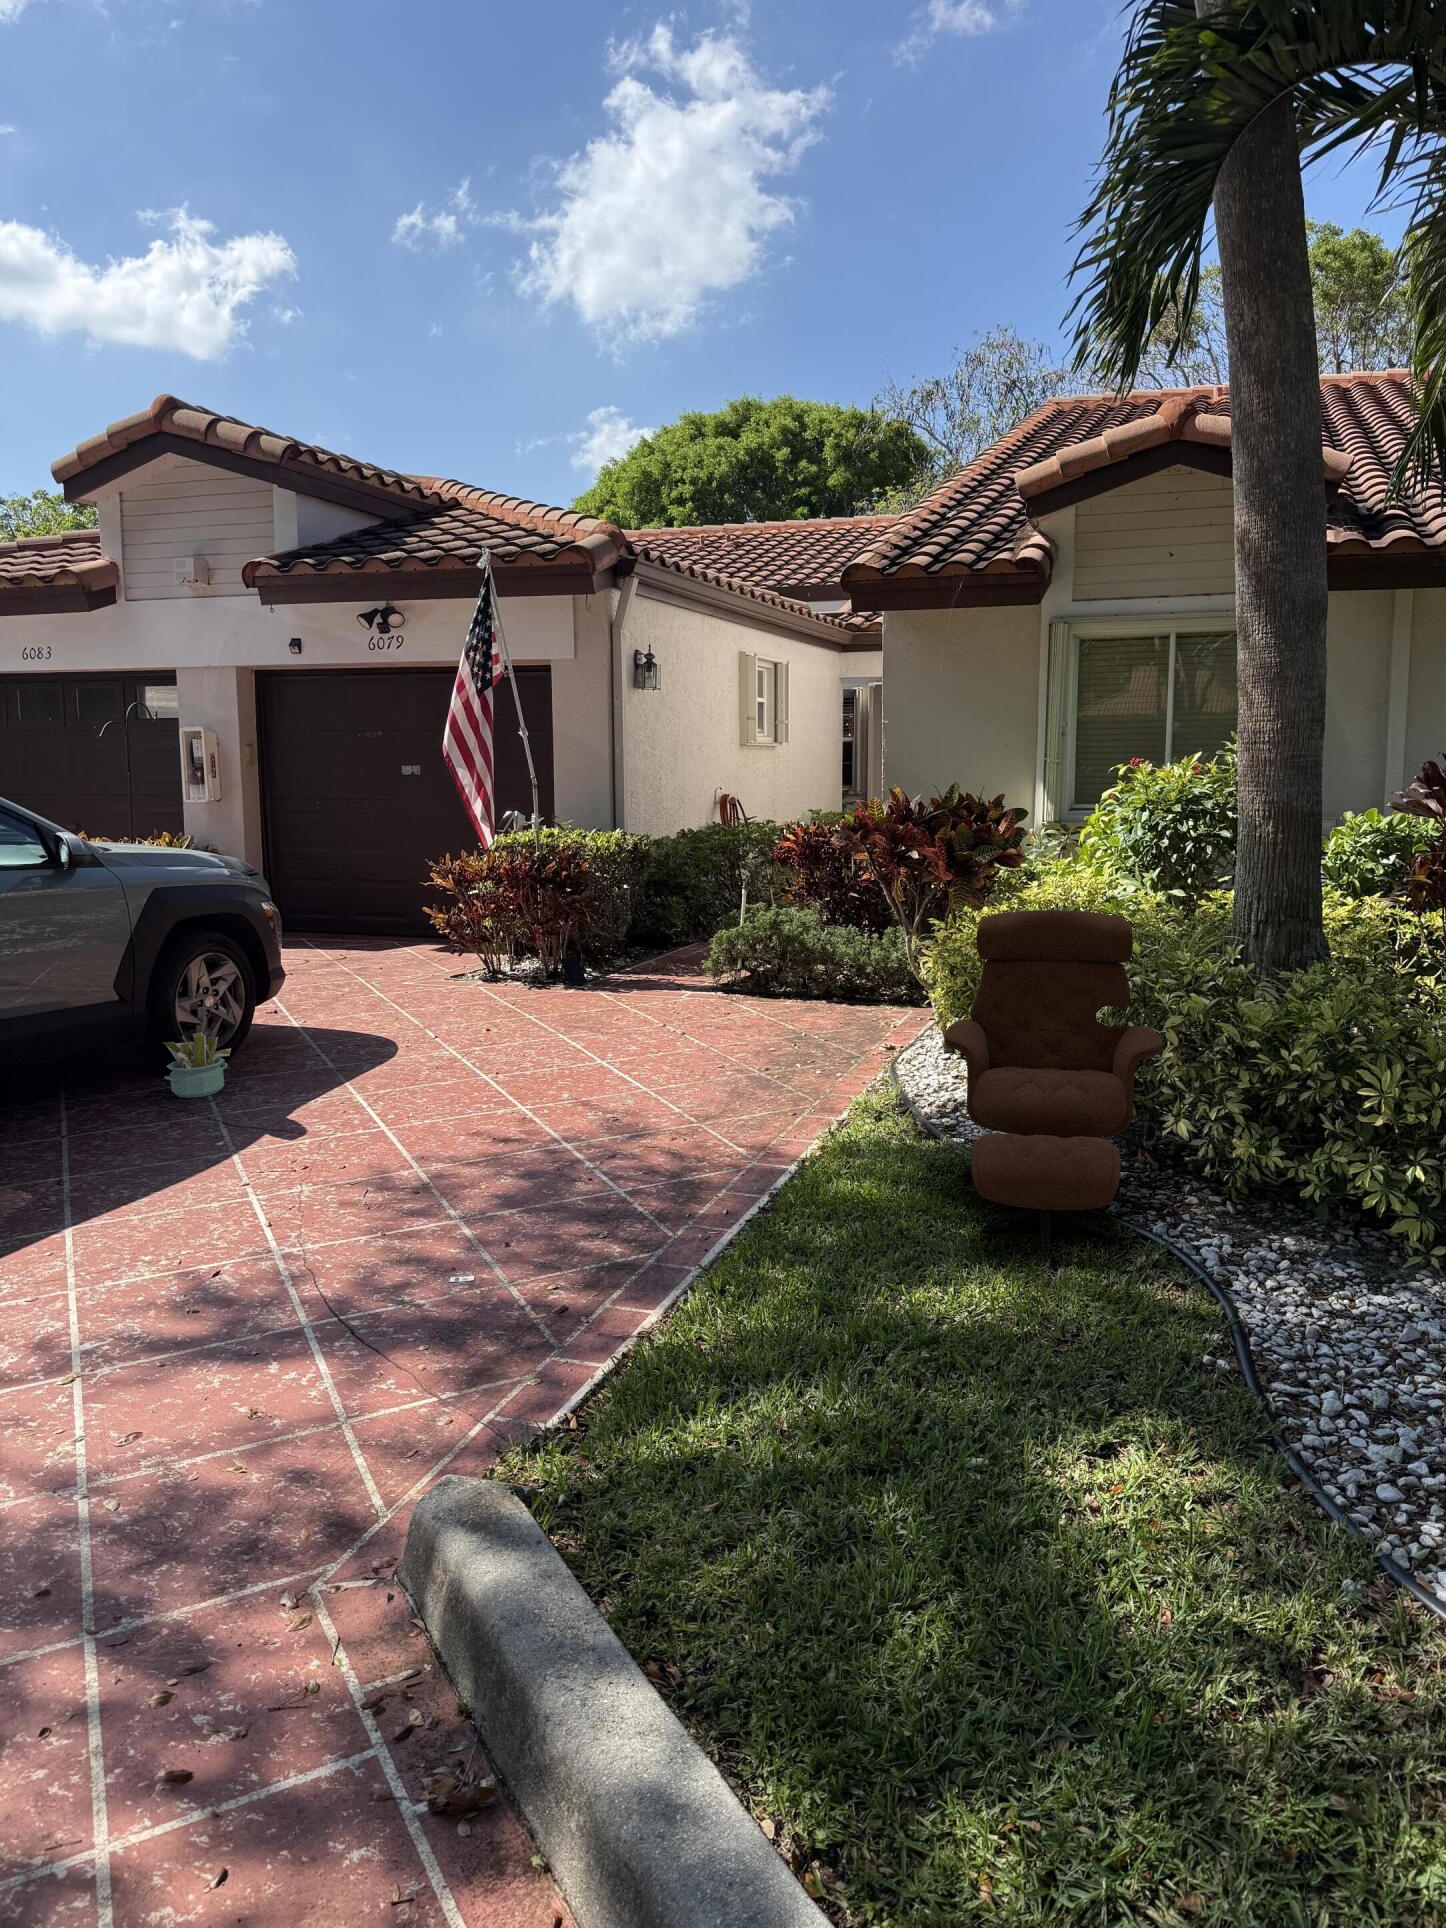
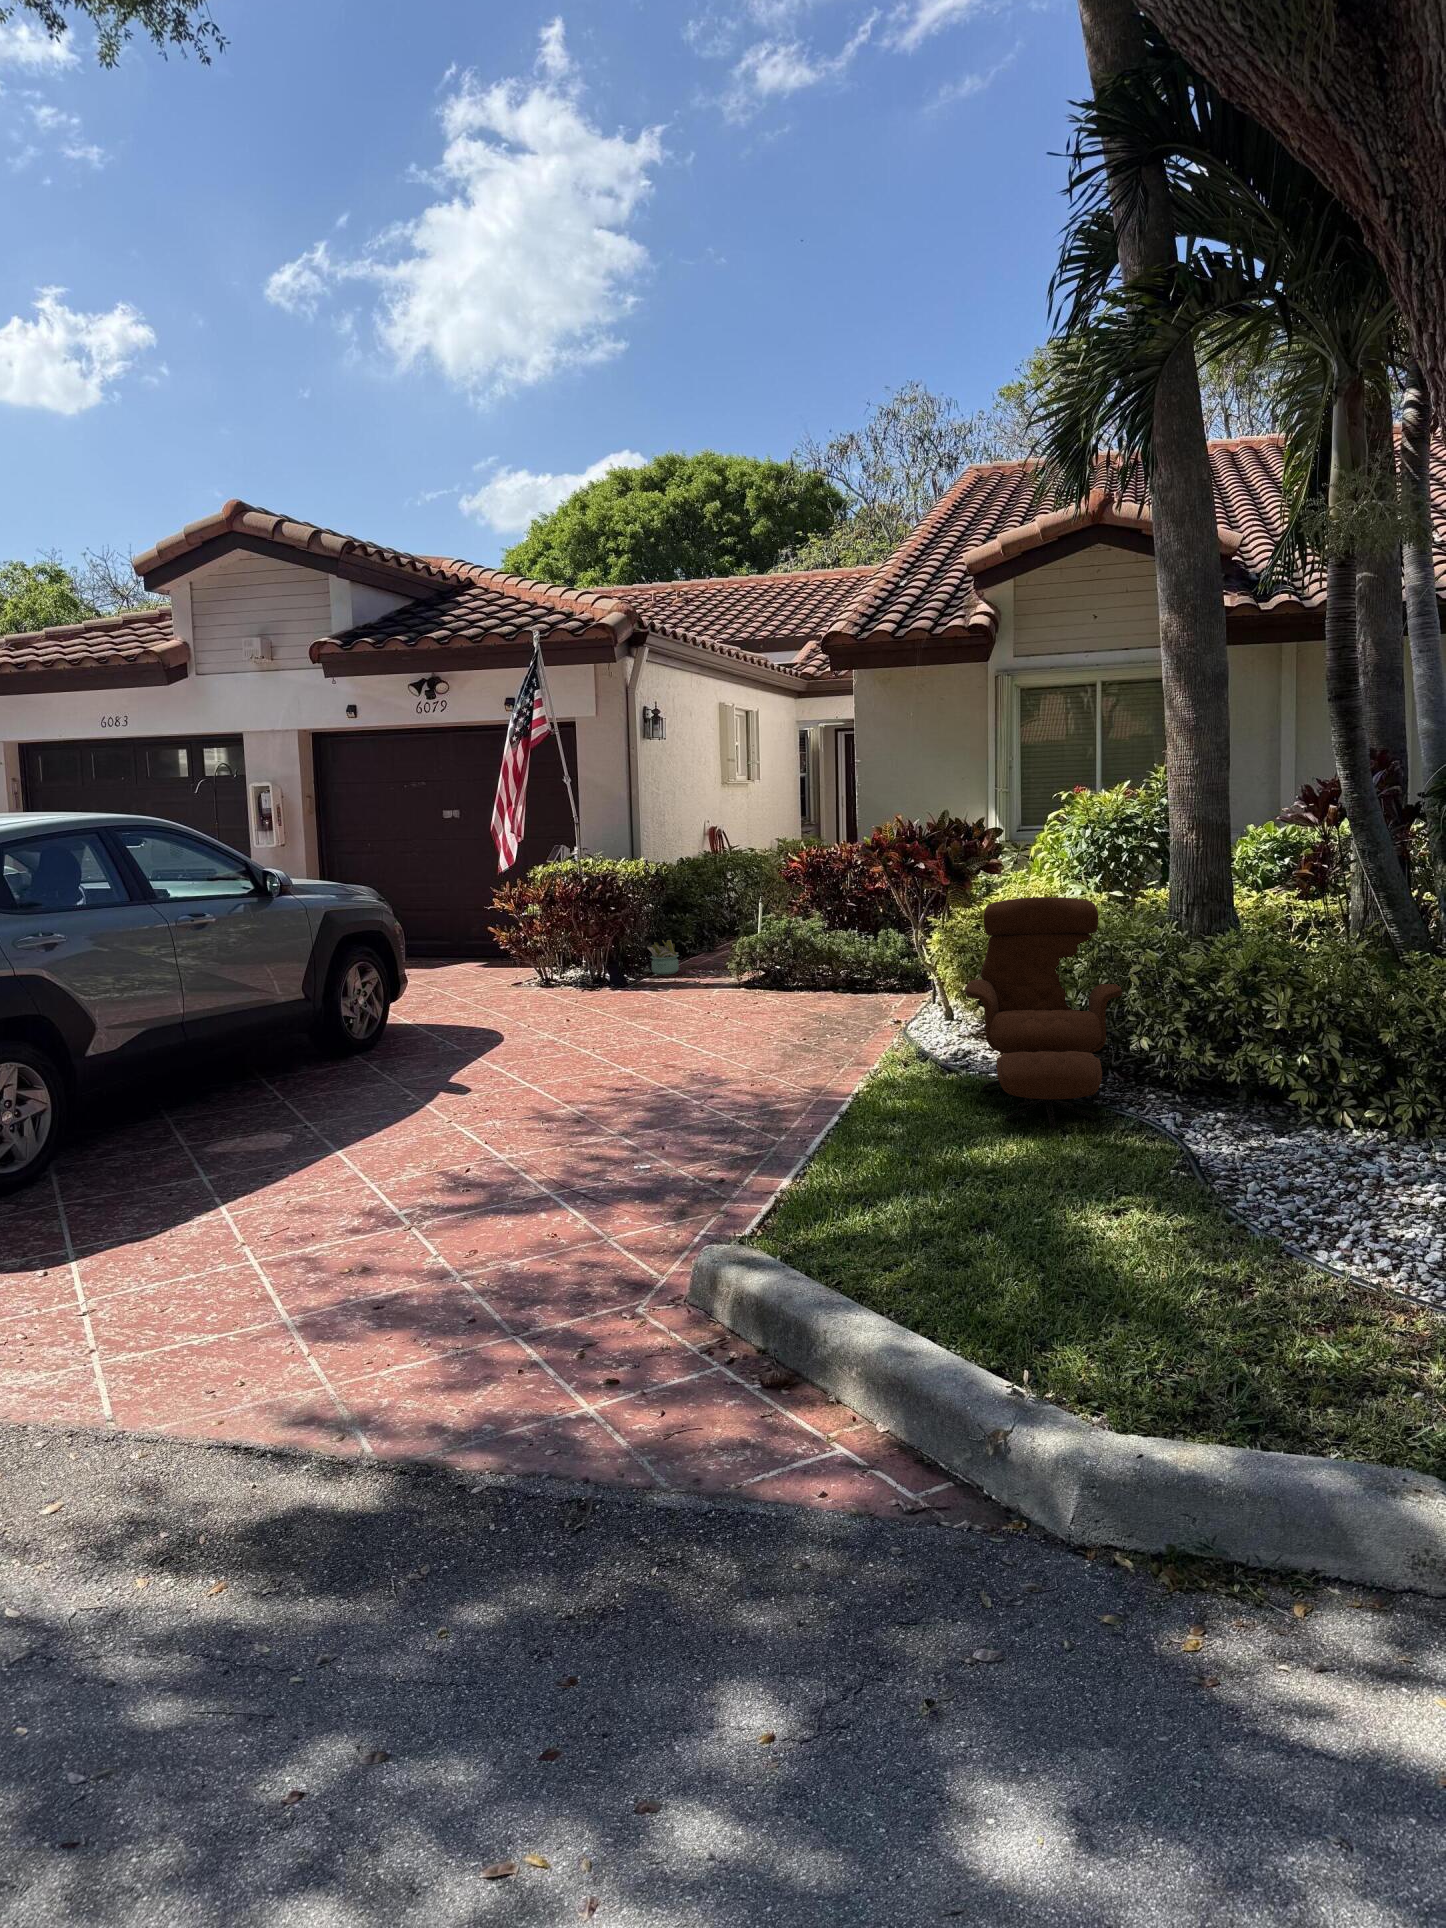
decorative plant: present [163,1032,231,1098] -> present [648,940,679,974]

